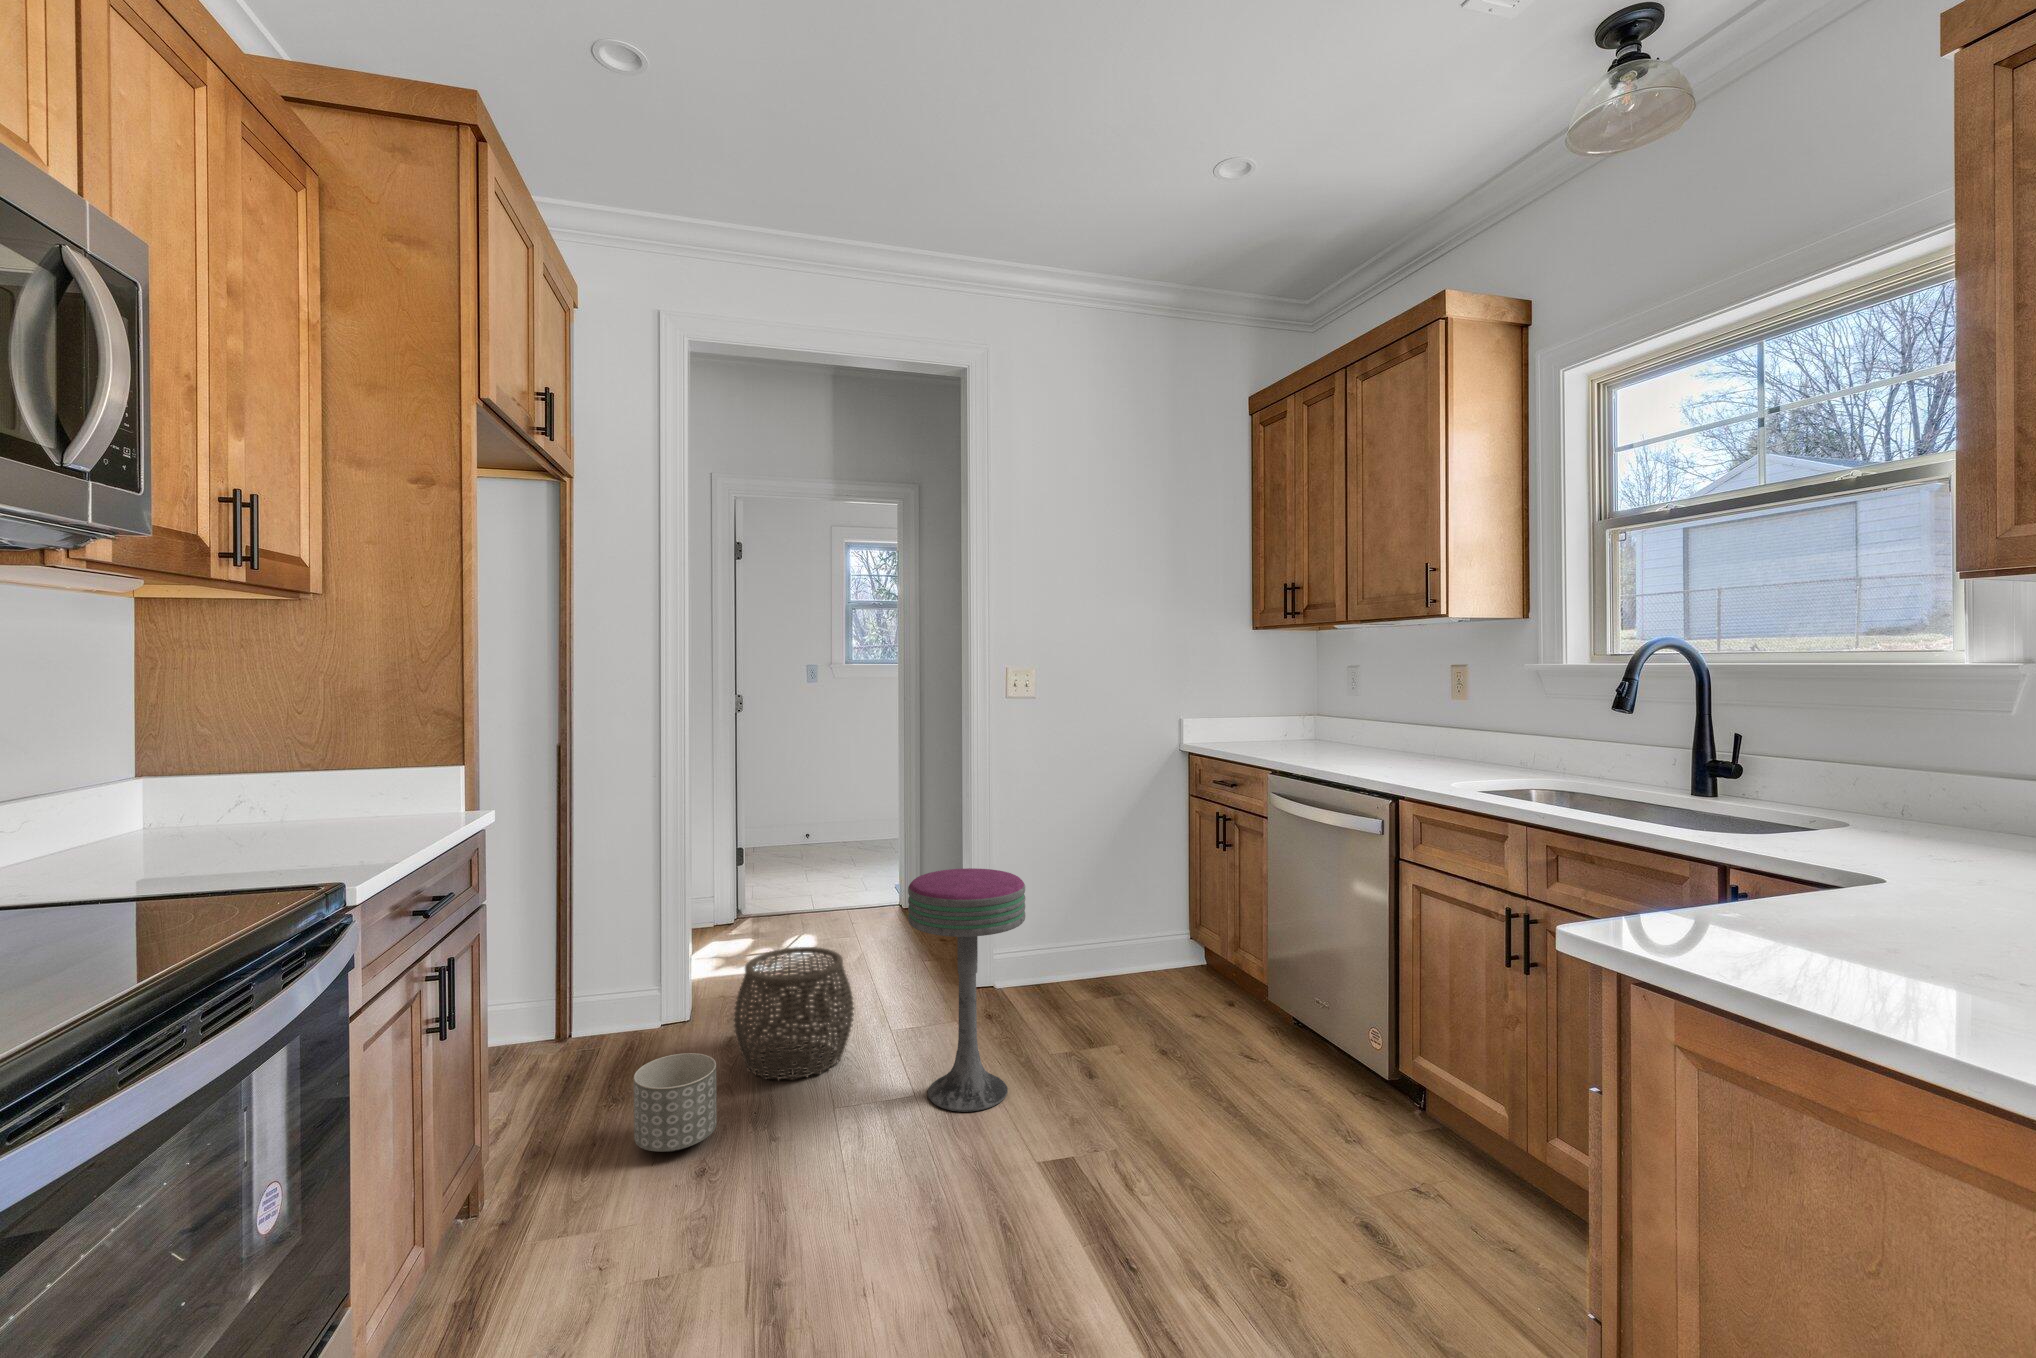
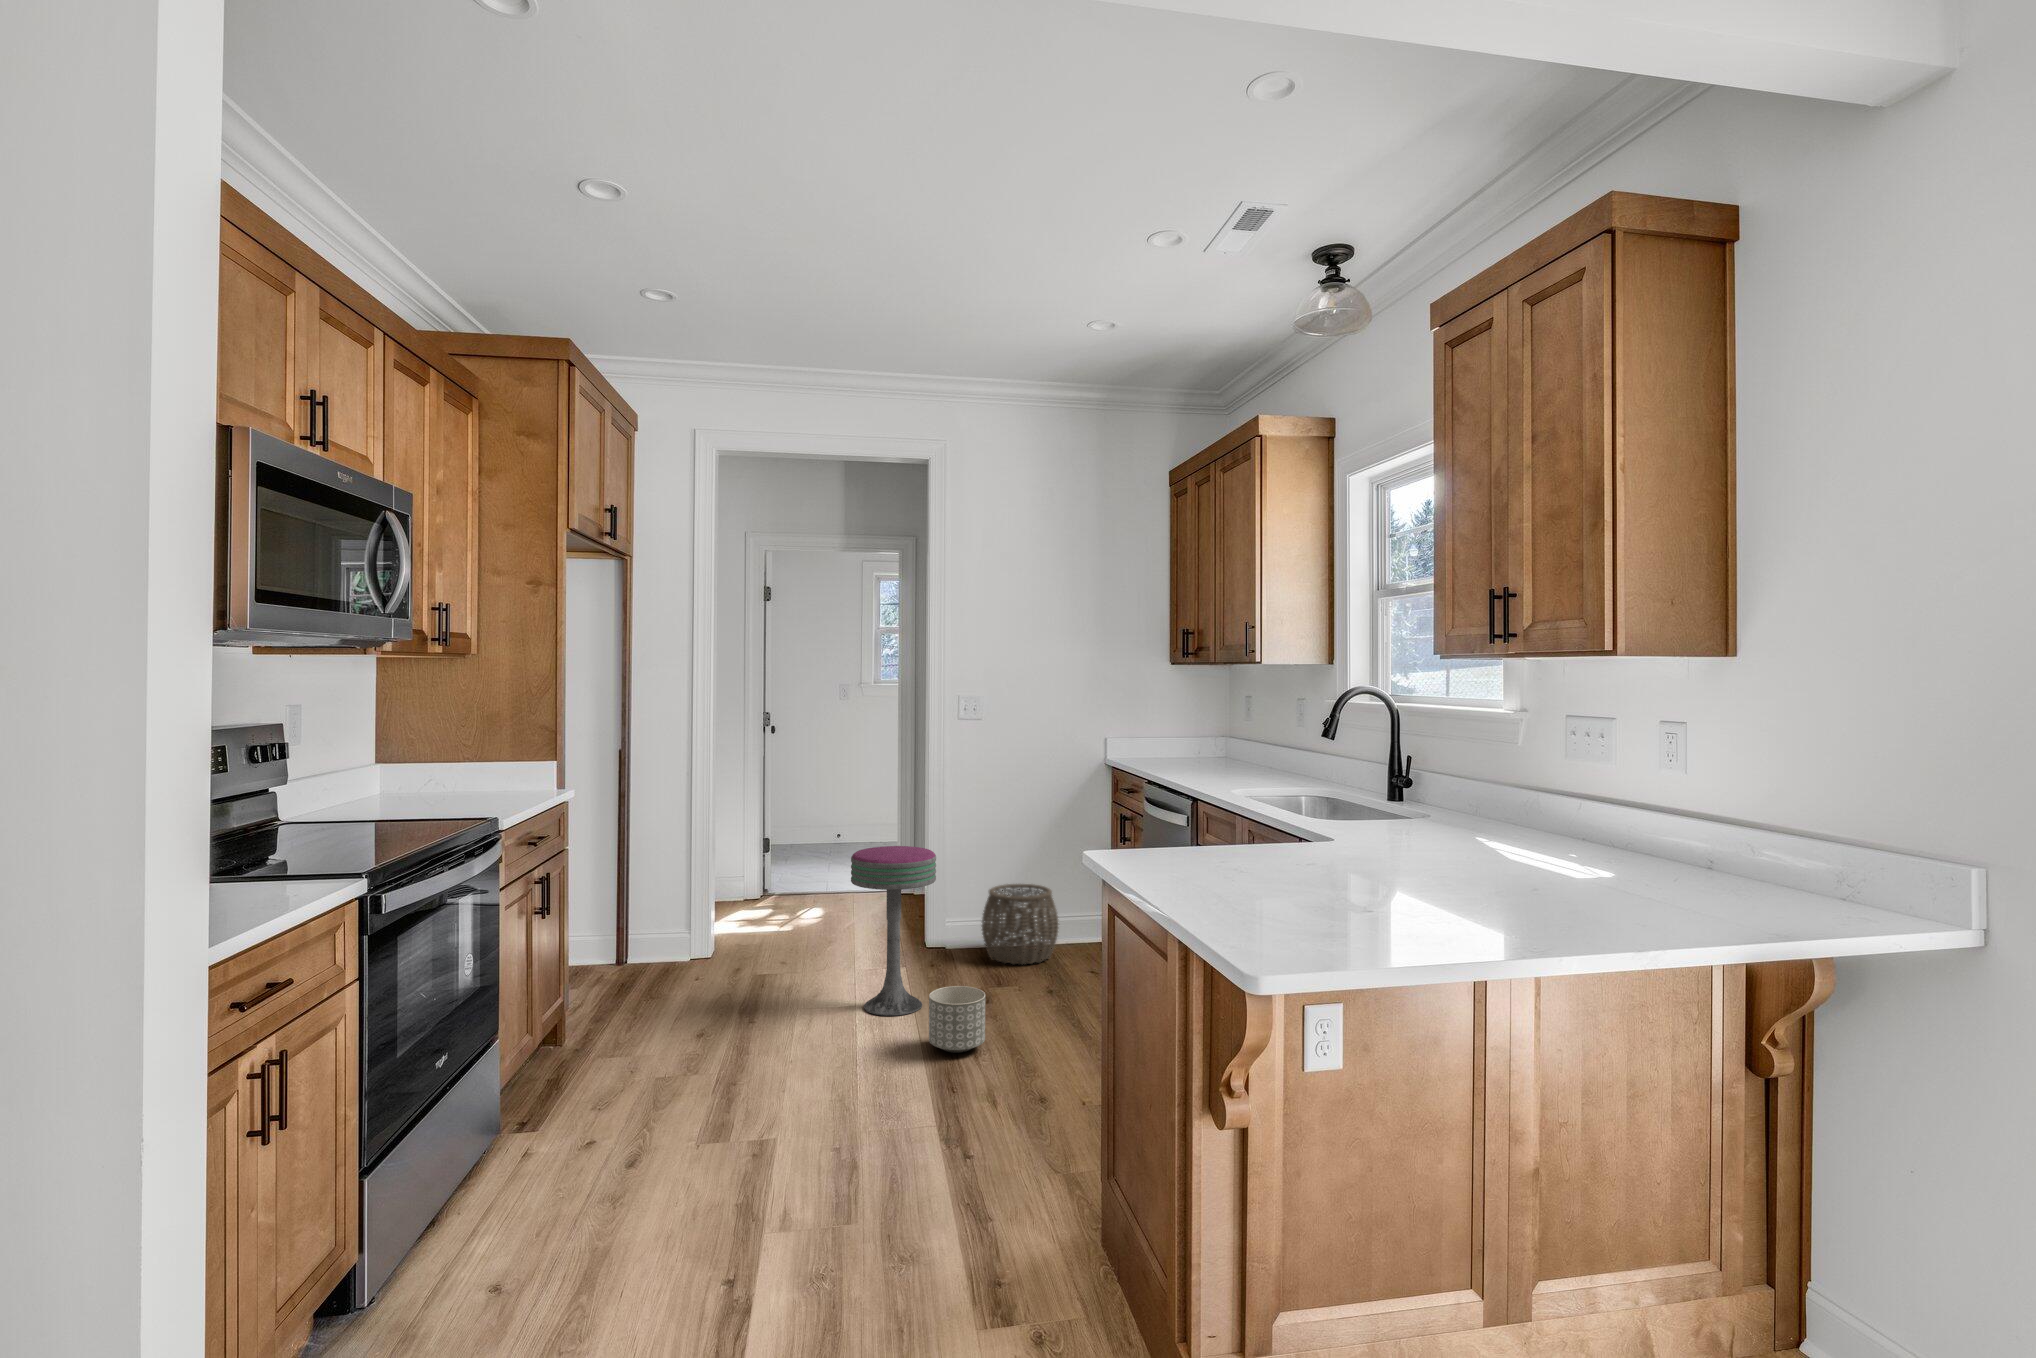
woven basket: present [734,947,854,1080] -> present [982,884,1059,964]
planter: present [634,1053,717,1152] -> present [929,986,985,1053]

